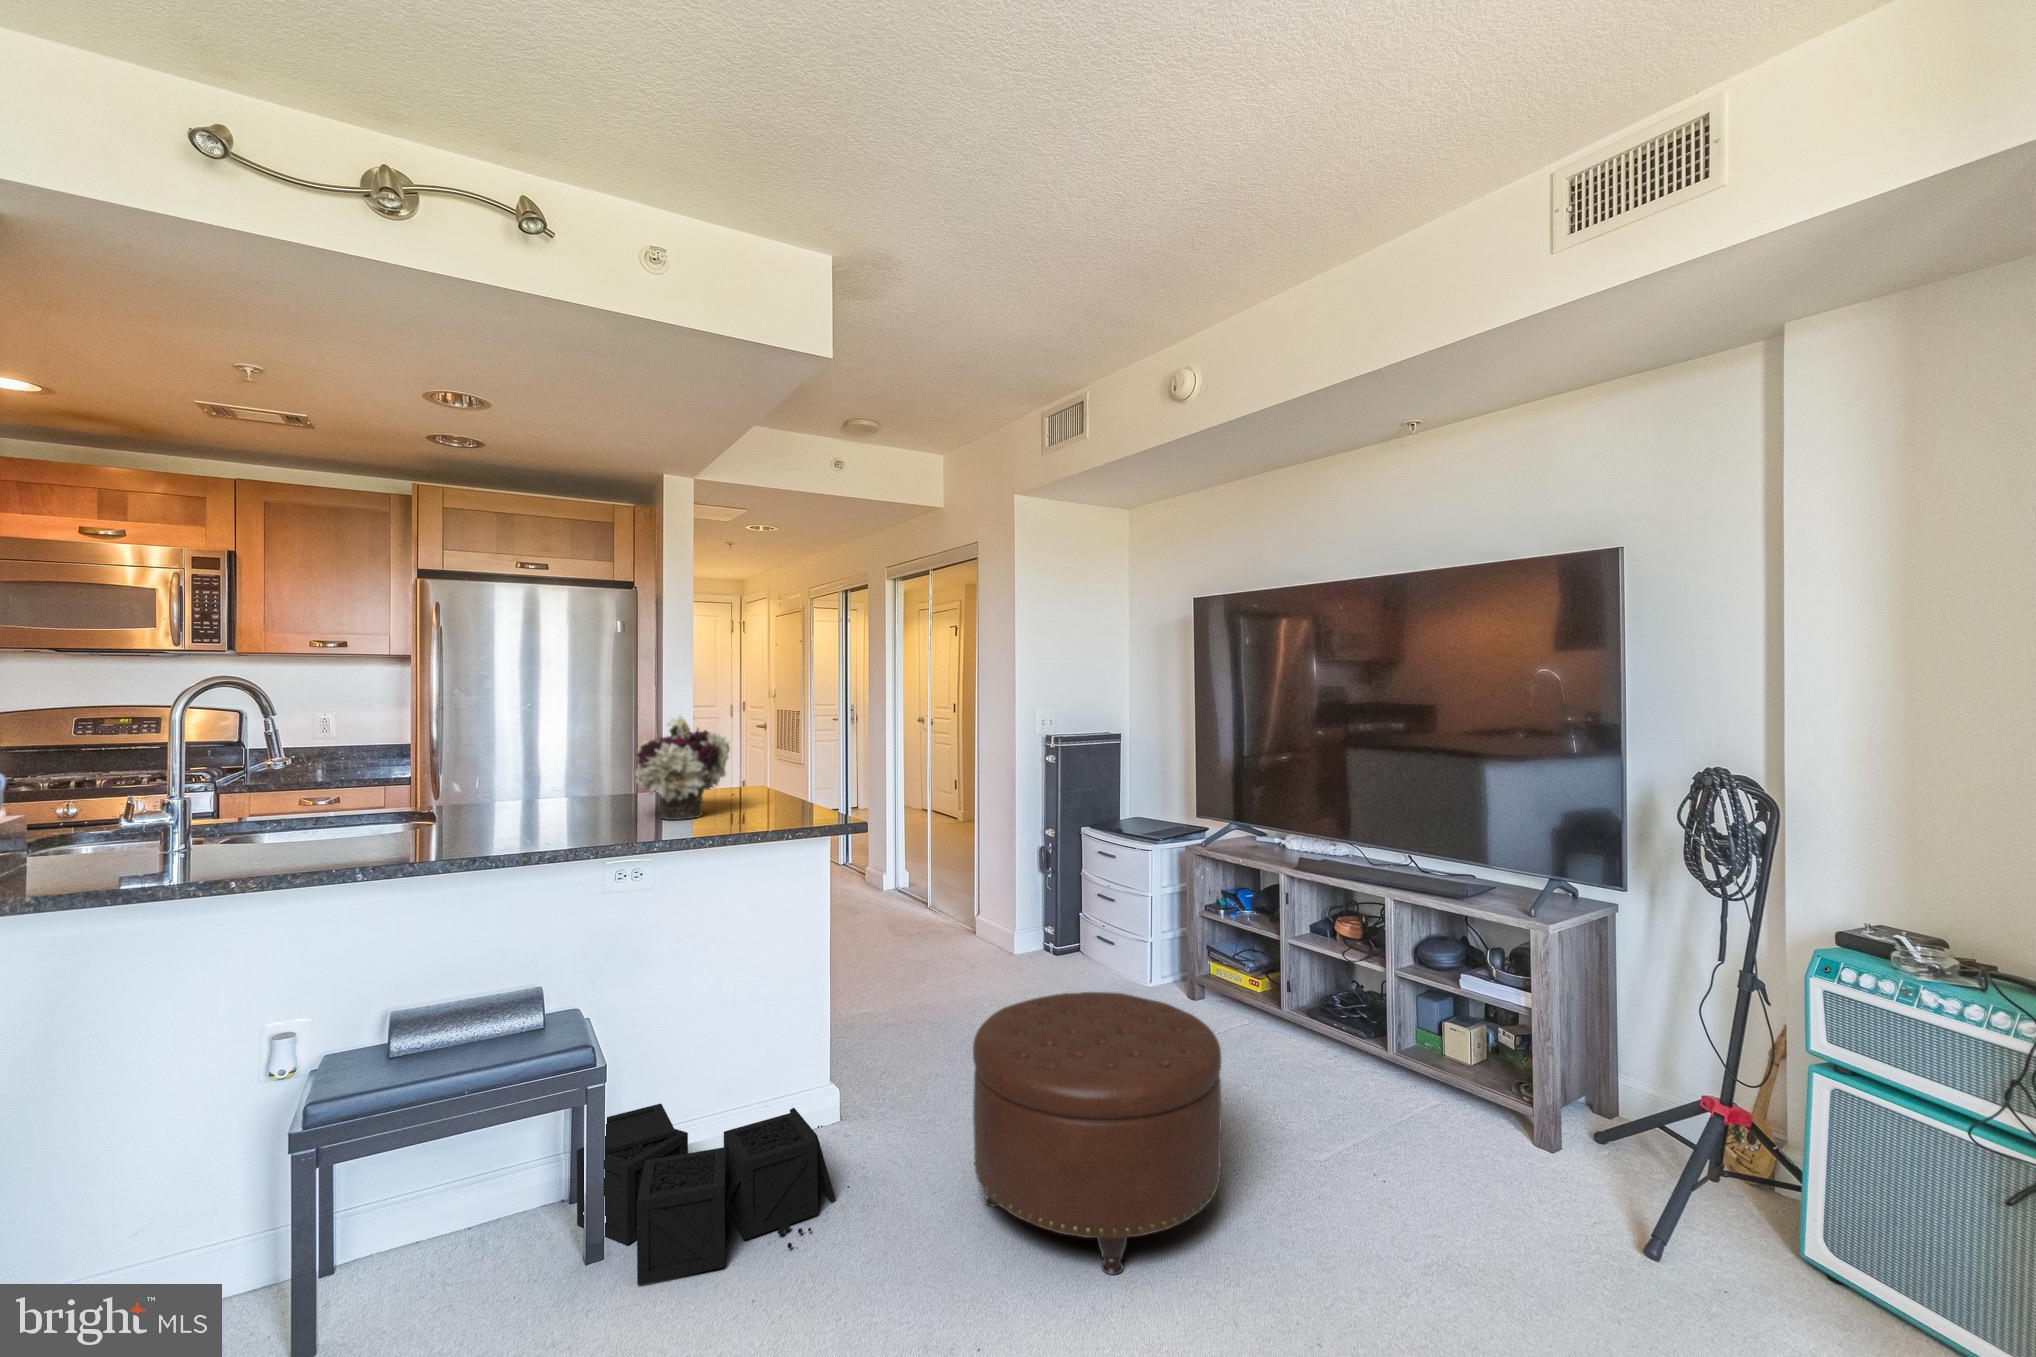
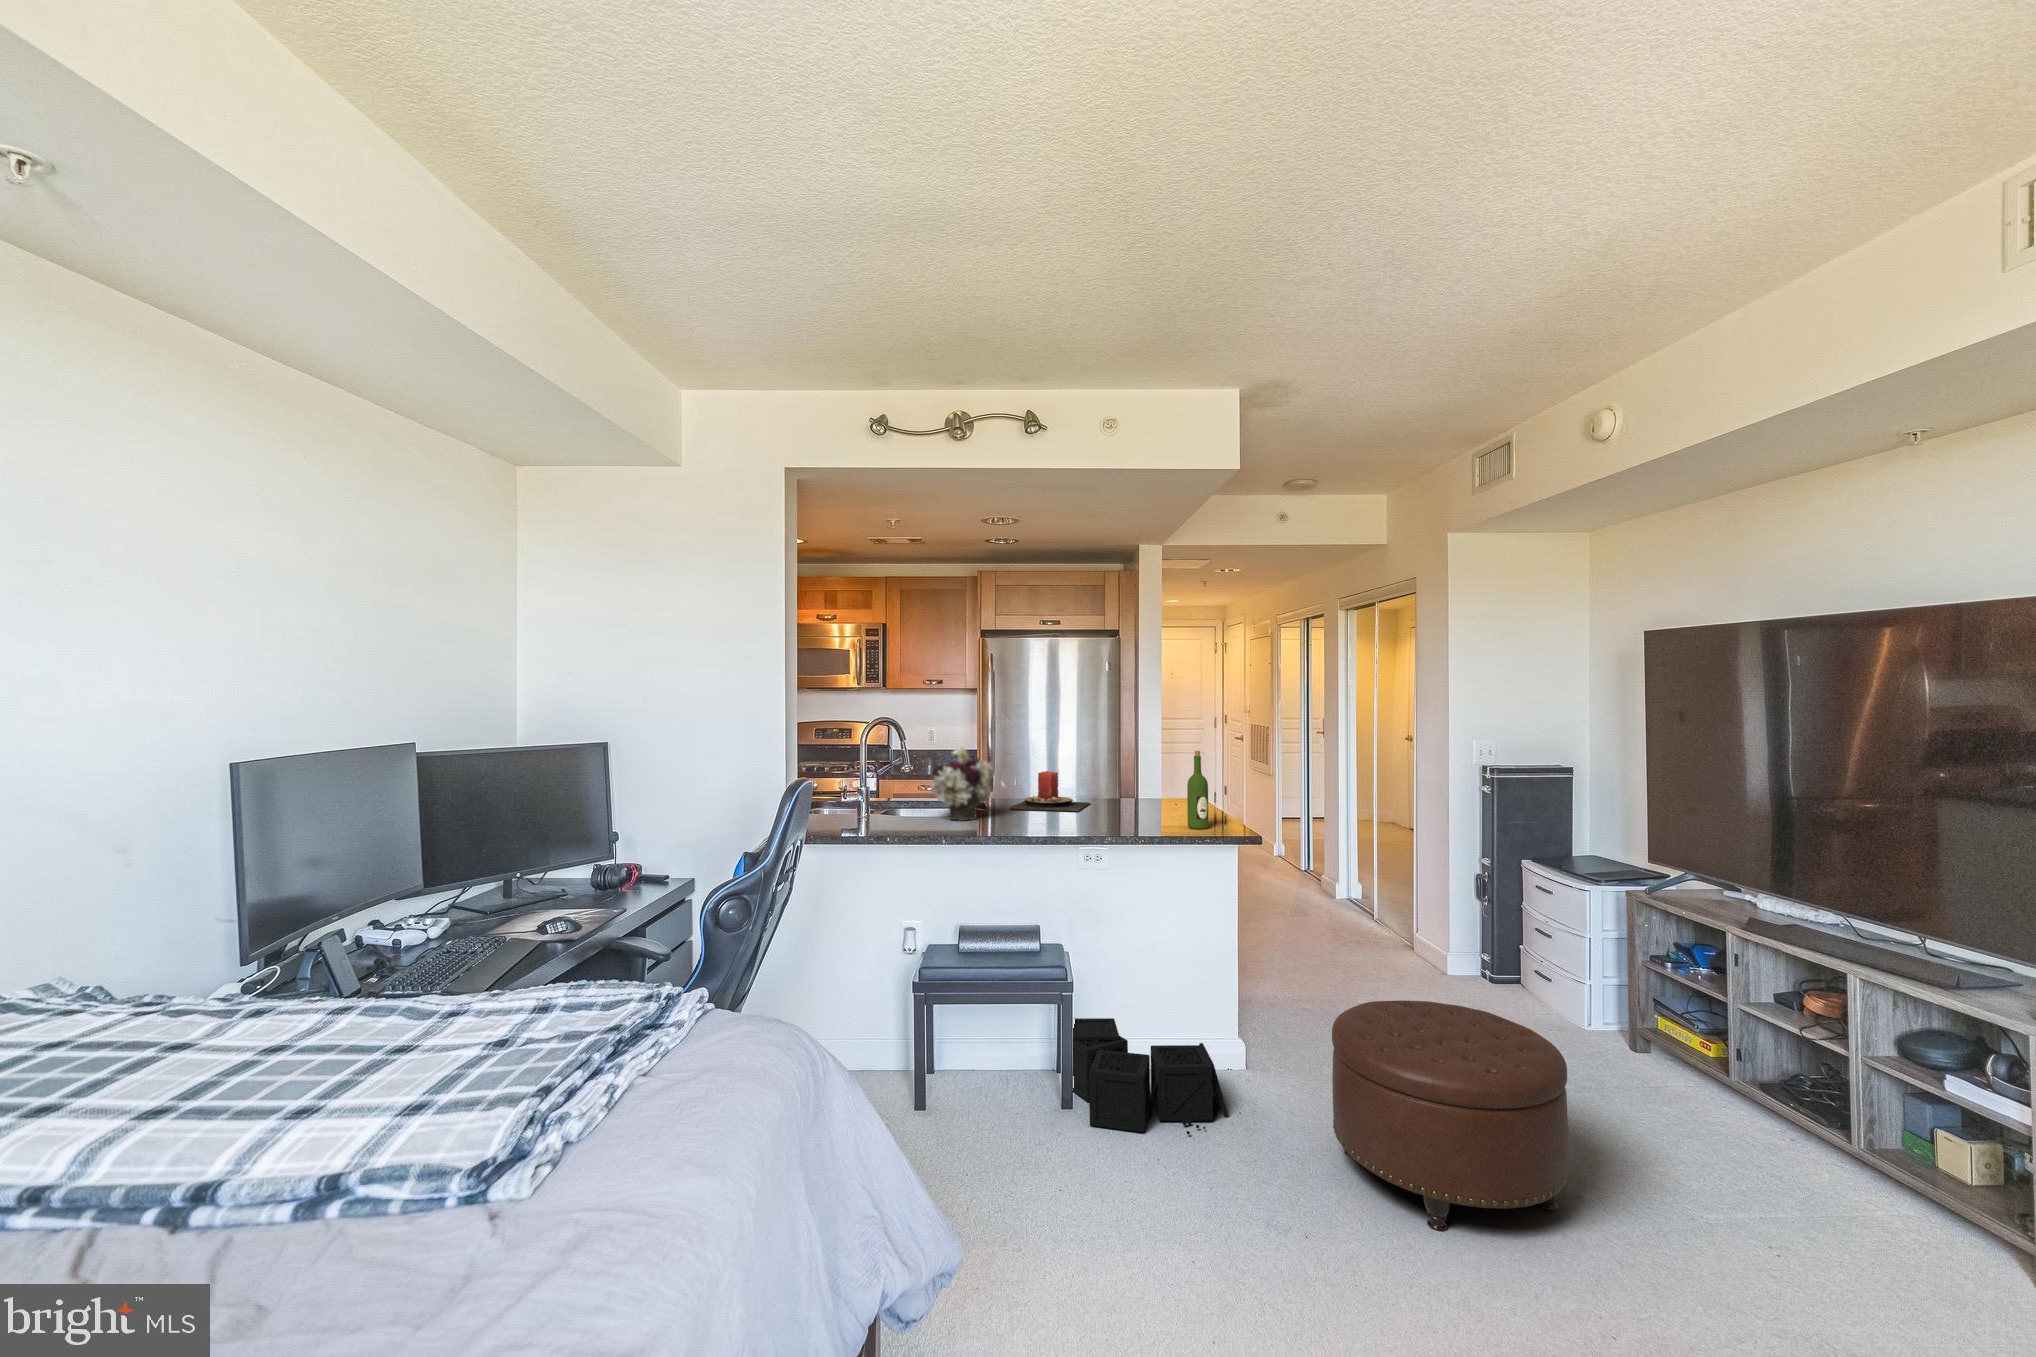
flower arrangement: present [635,716,730,820] -> present [931,747,994,821]
wine bottle: none [767,717,795,821] -> present [1187,751,1208,829]
candle: none [479,760,610,820] -> present [1010,771,1090,812]

